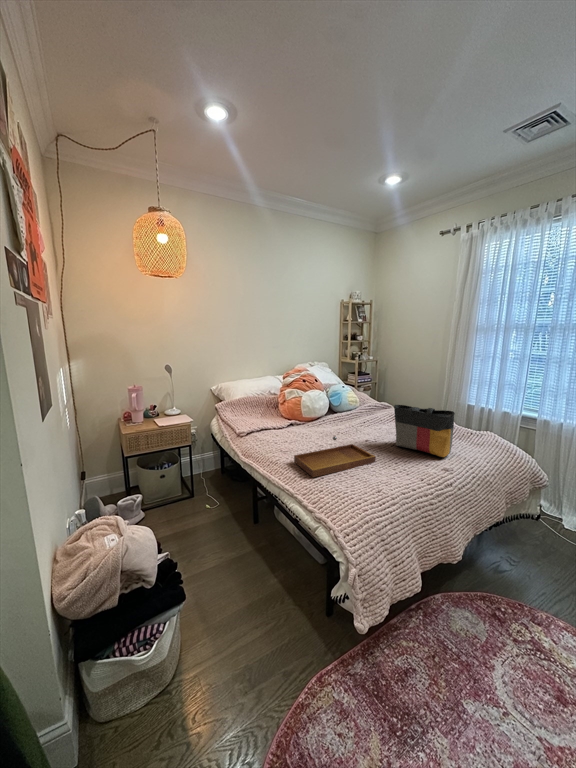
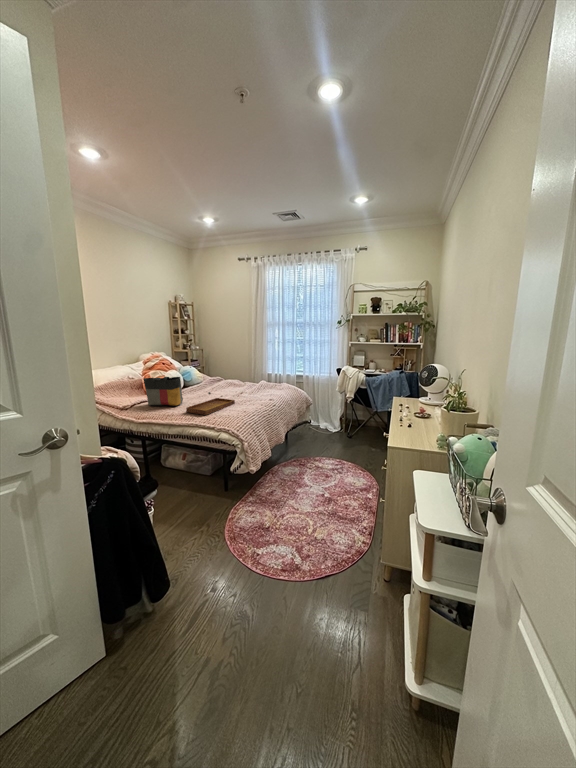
tote bag: present [394,405,455,457] -> present [144,377,183,406]

